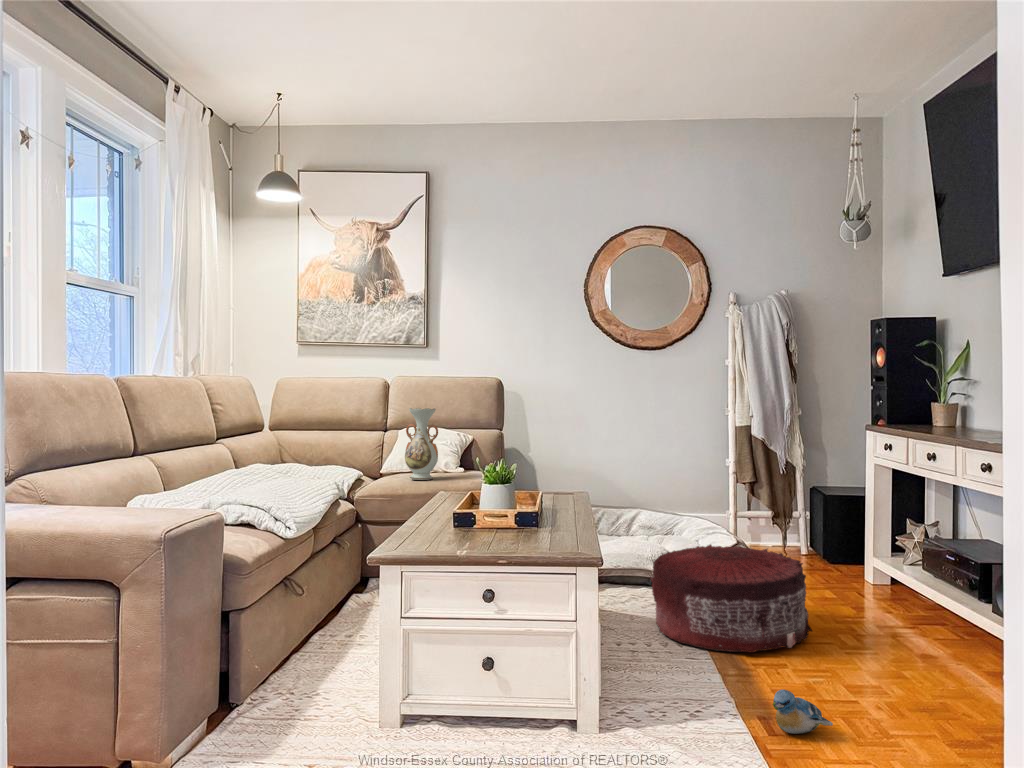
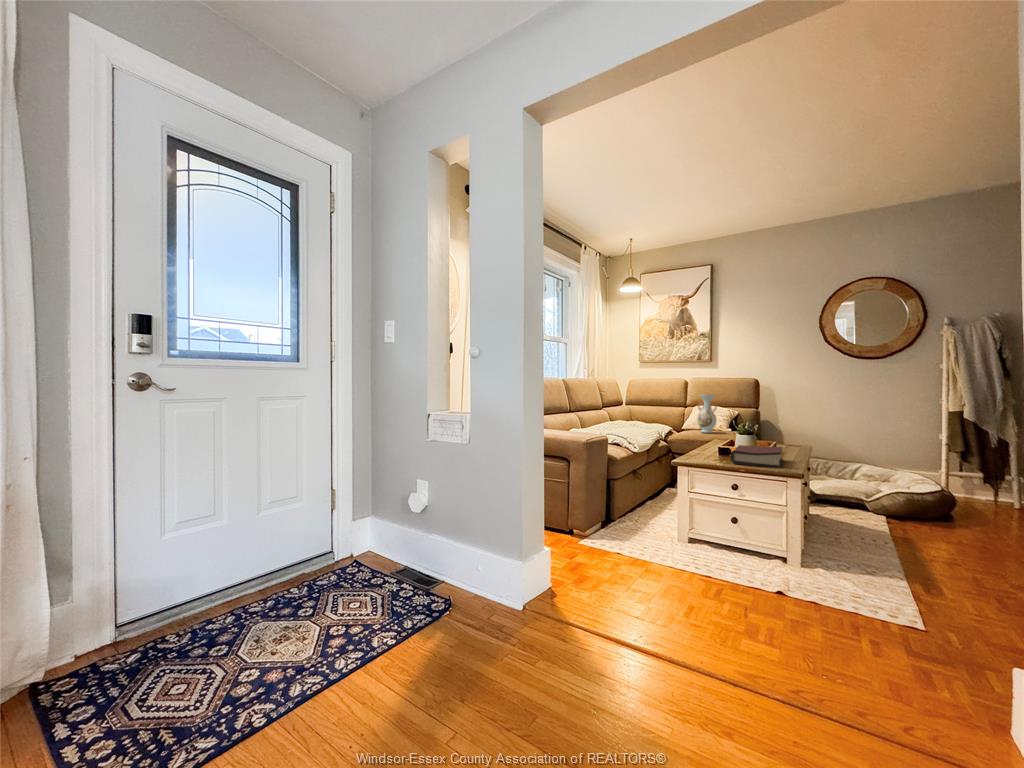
hardback book: none [483,508,567,551] -> present [731,445,783,468]
pouf: present [650,544,812,653] -> none [856,484,998,557]
plush toy: present [773,689,833,734] -> none [933,570,987,601]

